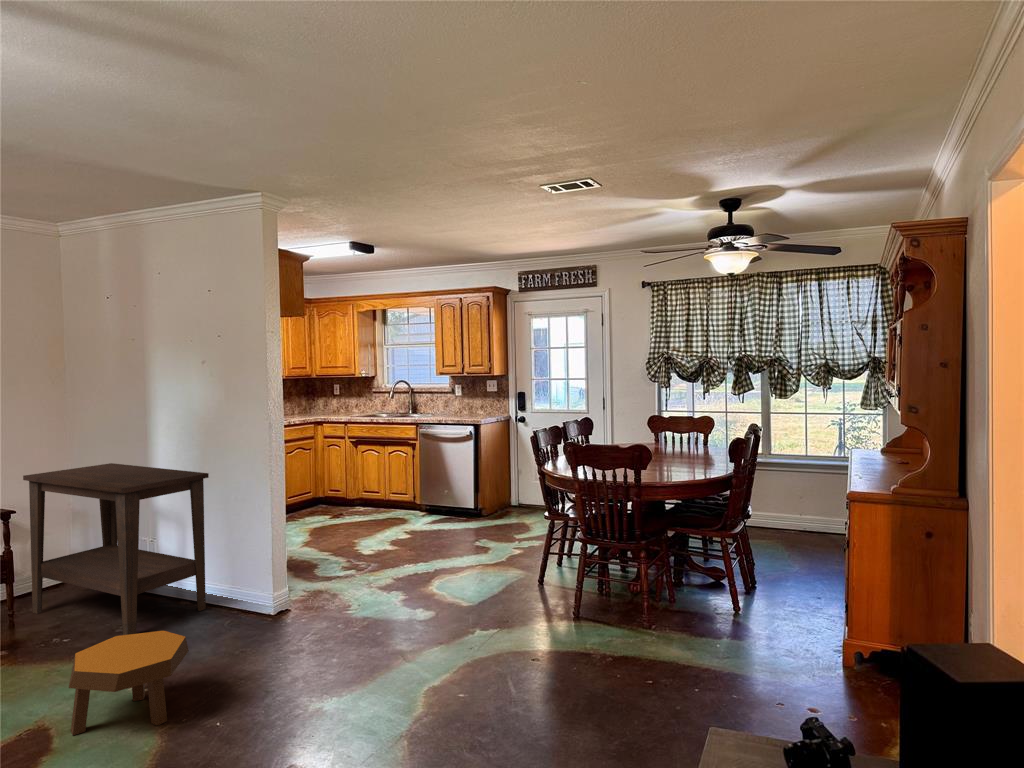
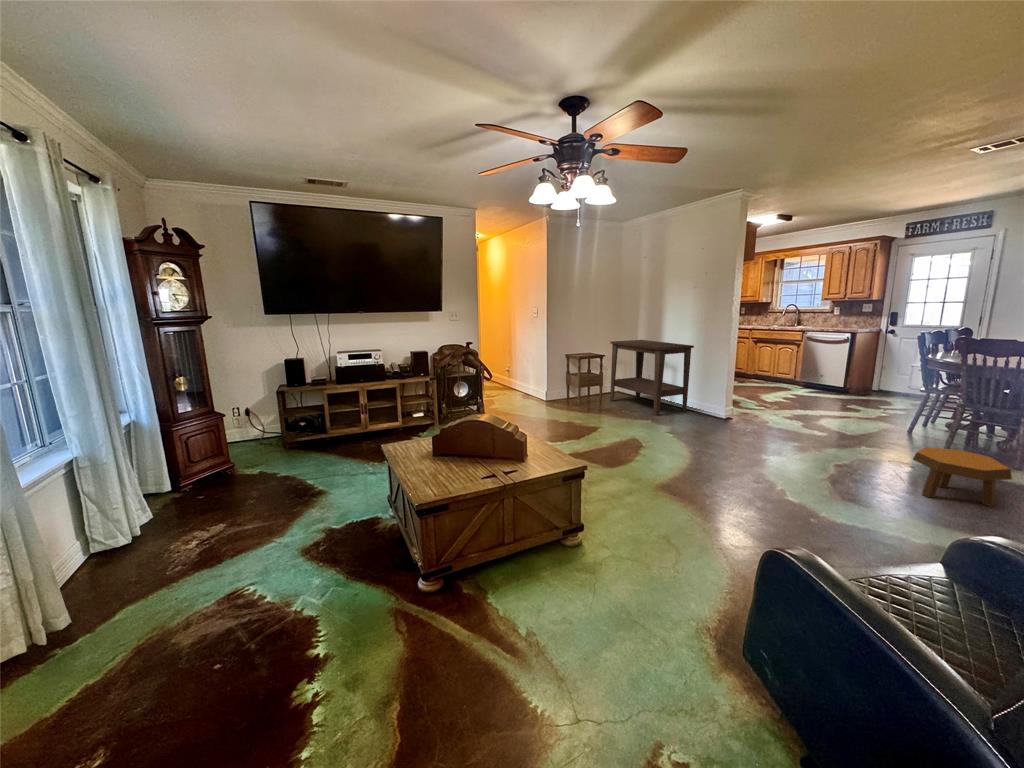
footstool: present [69,631,189,735] -> present [913,447,1012,507]

